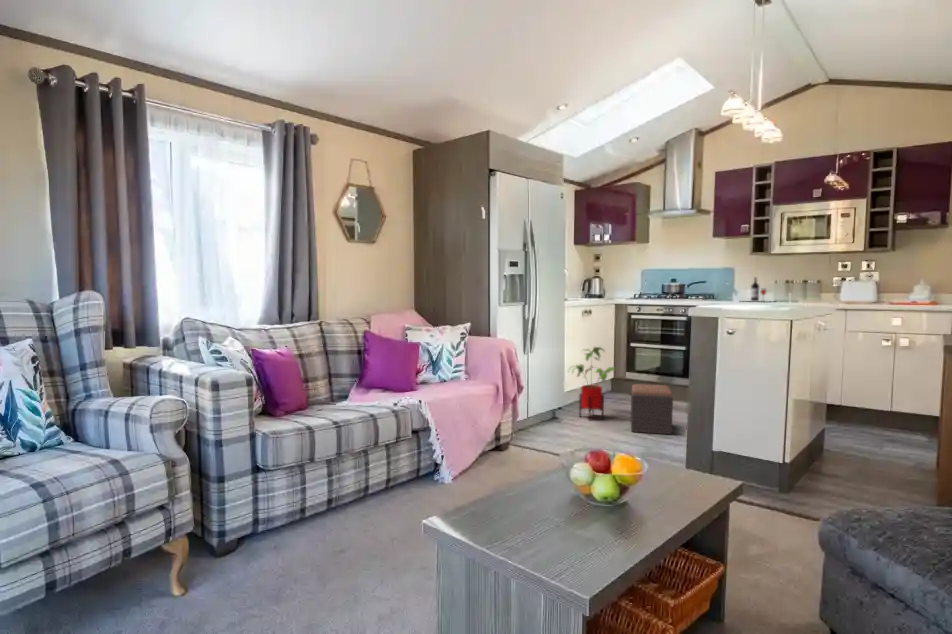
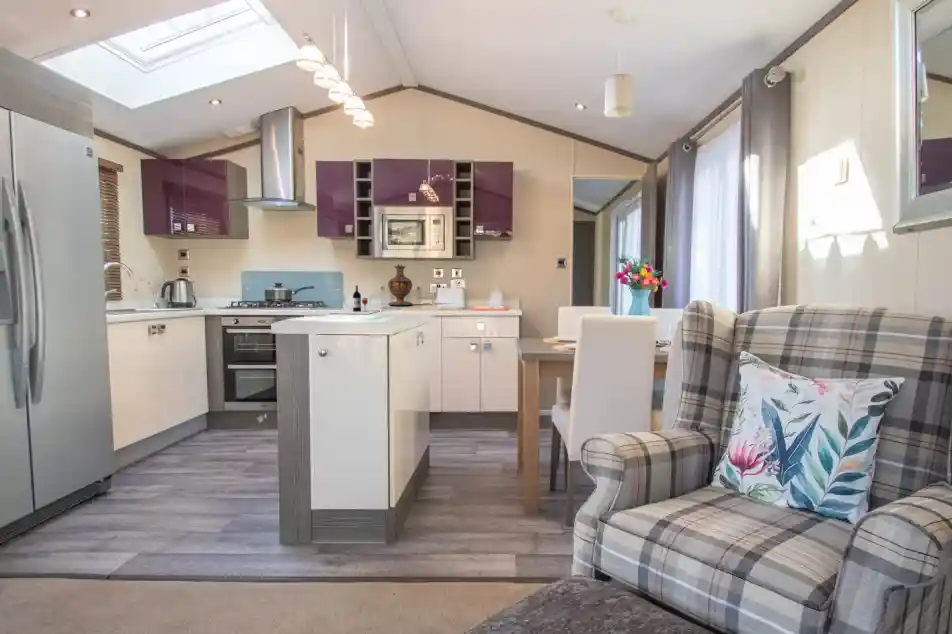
vase: none [783,260,811,300] -> present [388,264,412,306]
house plant: present [576,347,615,418] -> none [118,382,194,483]
footstool: present [631,384,673,434] -> none [206,423,261,492]

